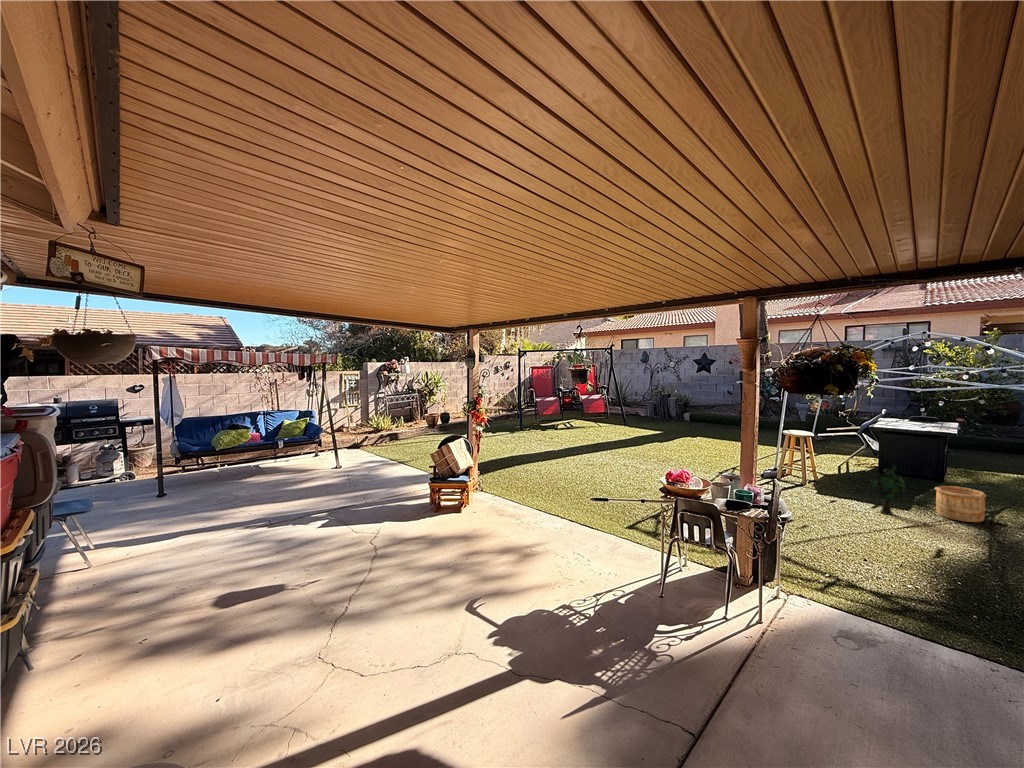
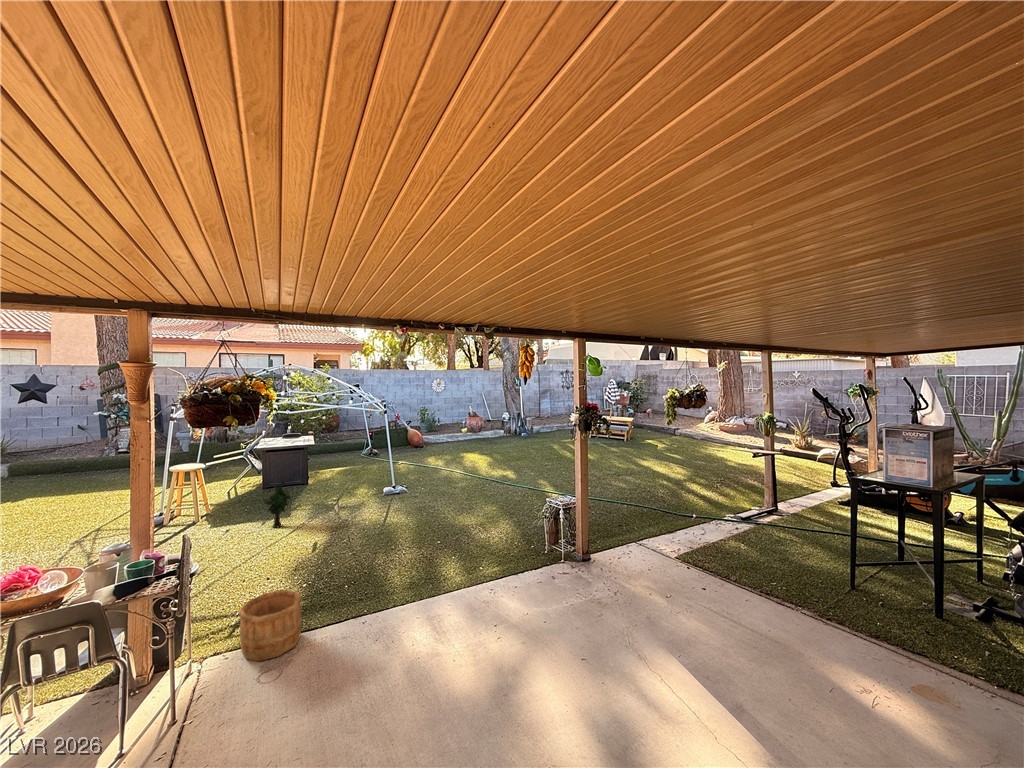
wooden bucket: present [935,486,987,522] -> present [238,590,302,661]

